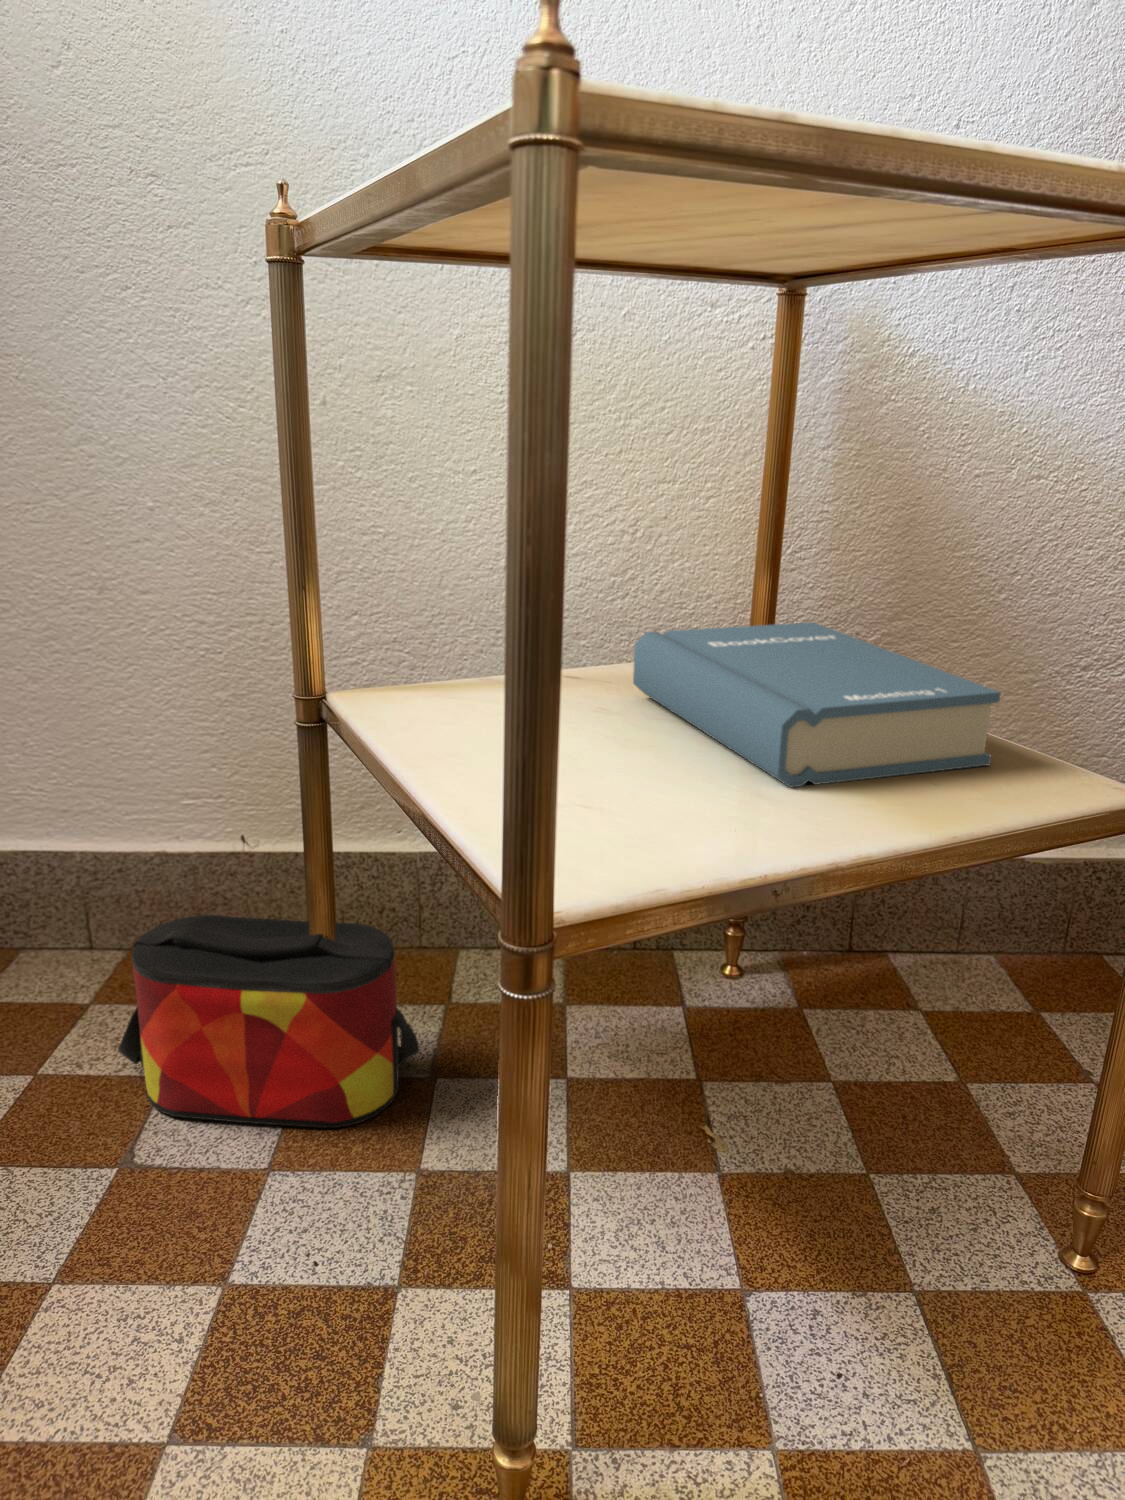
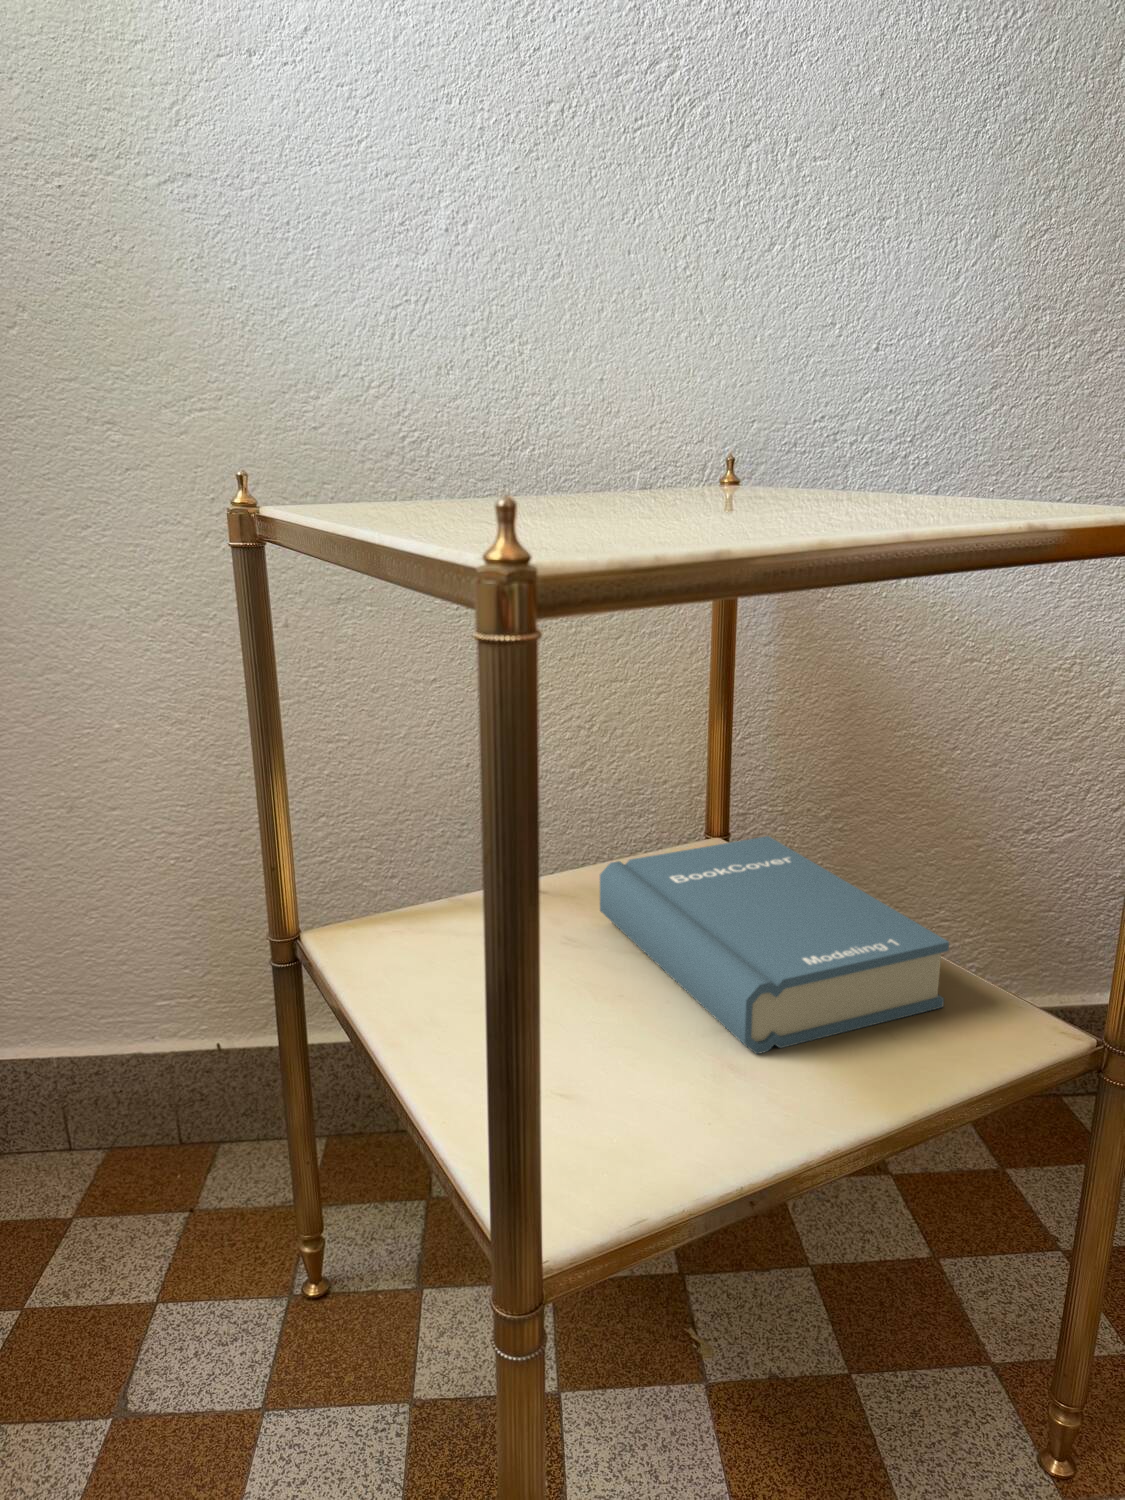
bag: present [118,915,419,1128] -> none [106,1138,407,1356]

